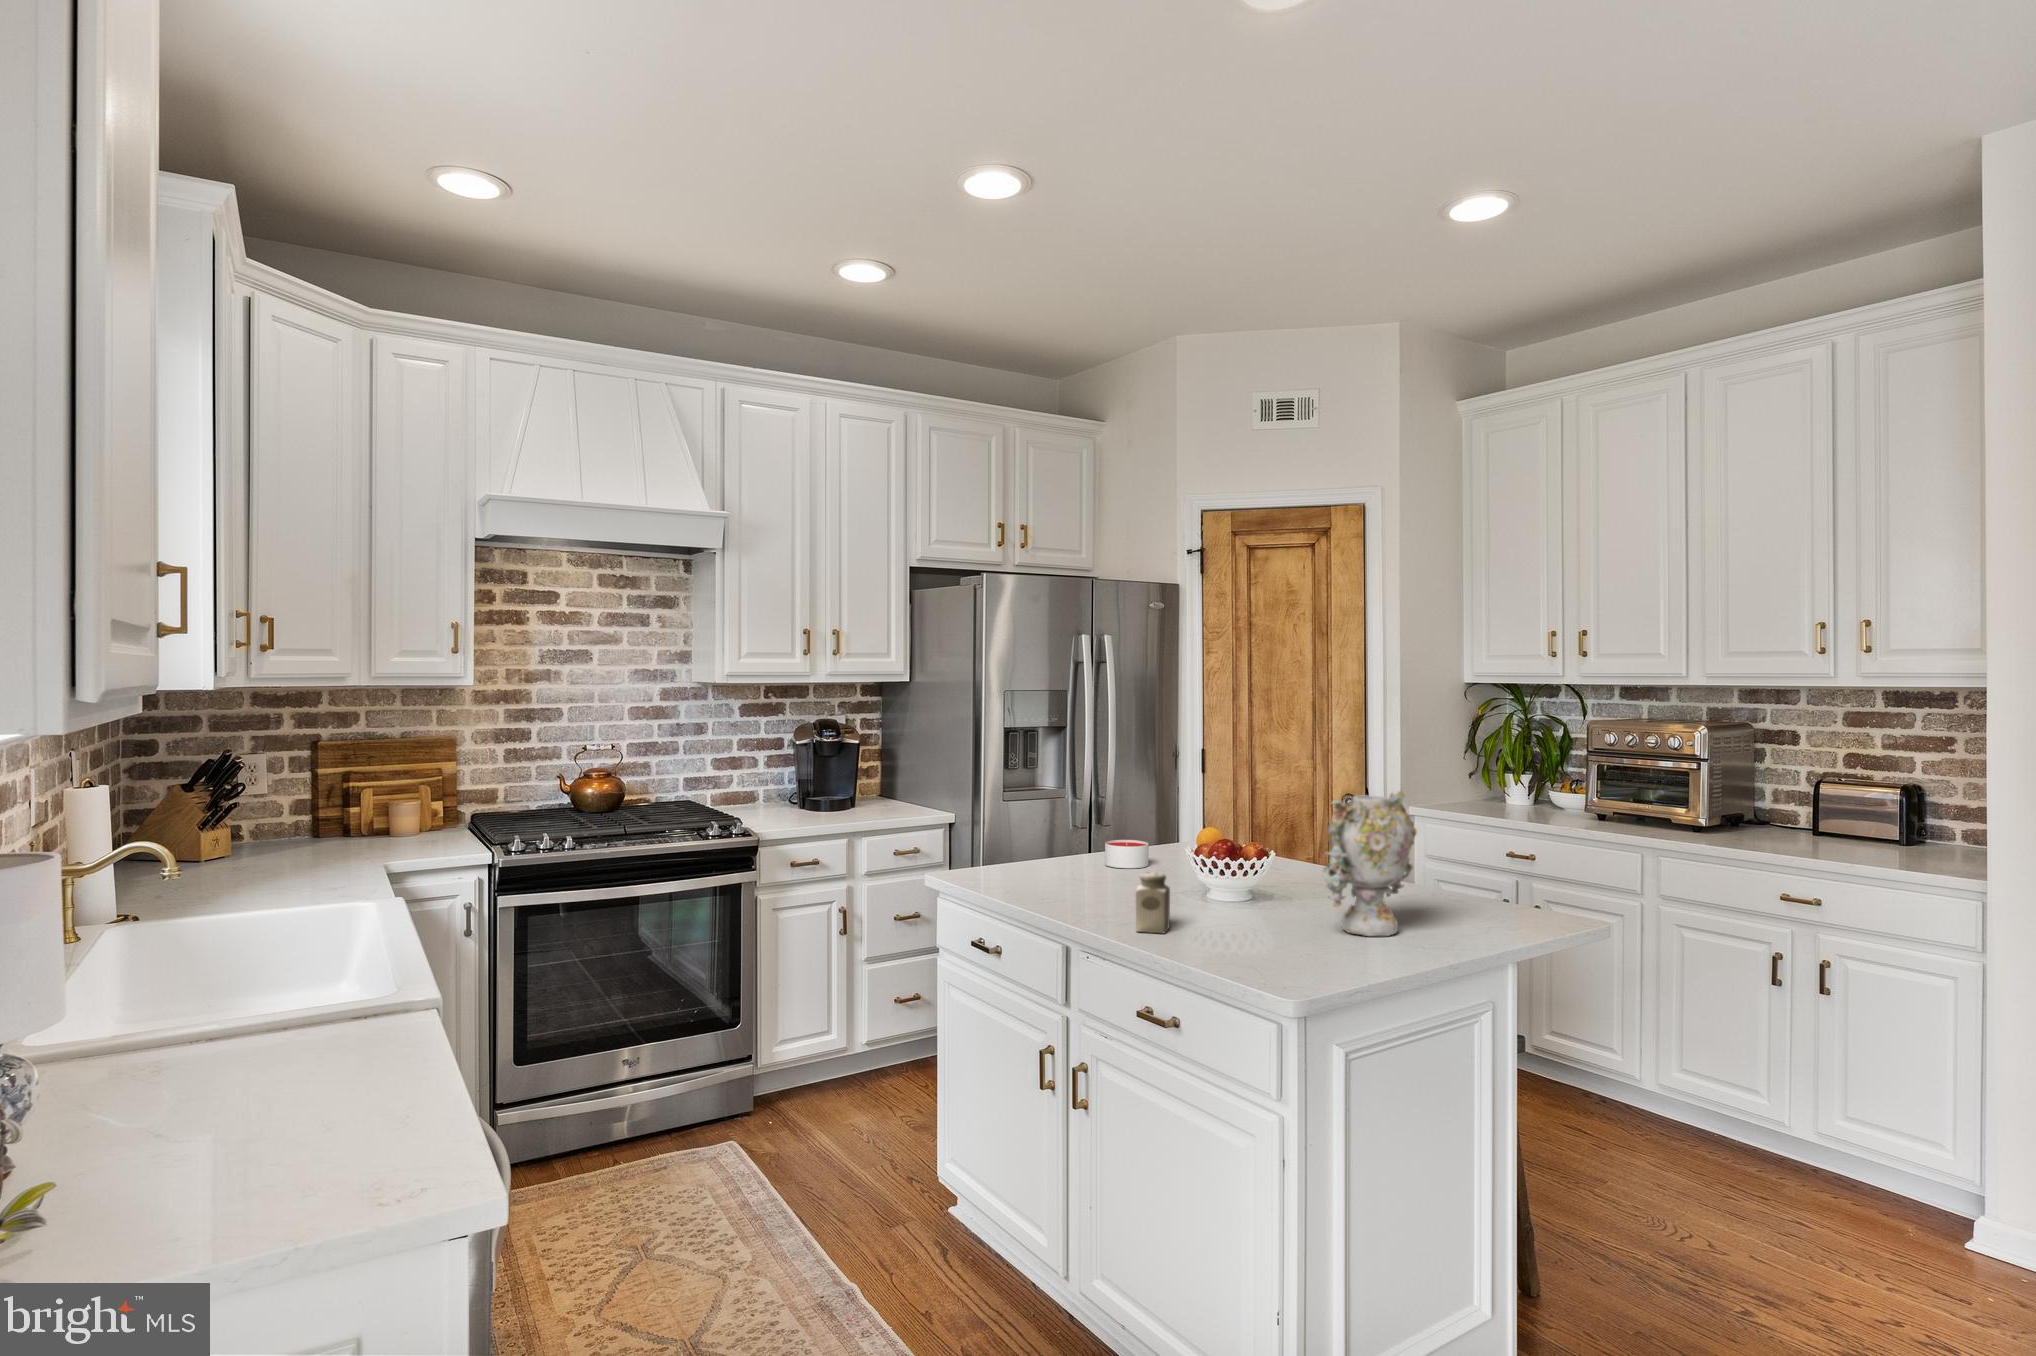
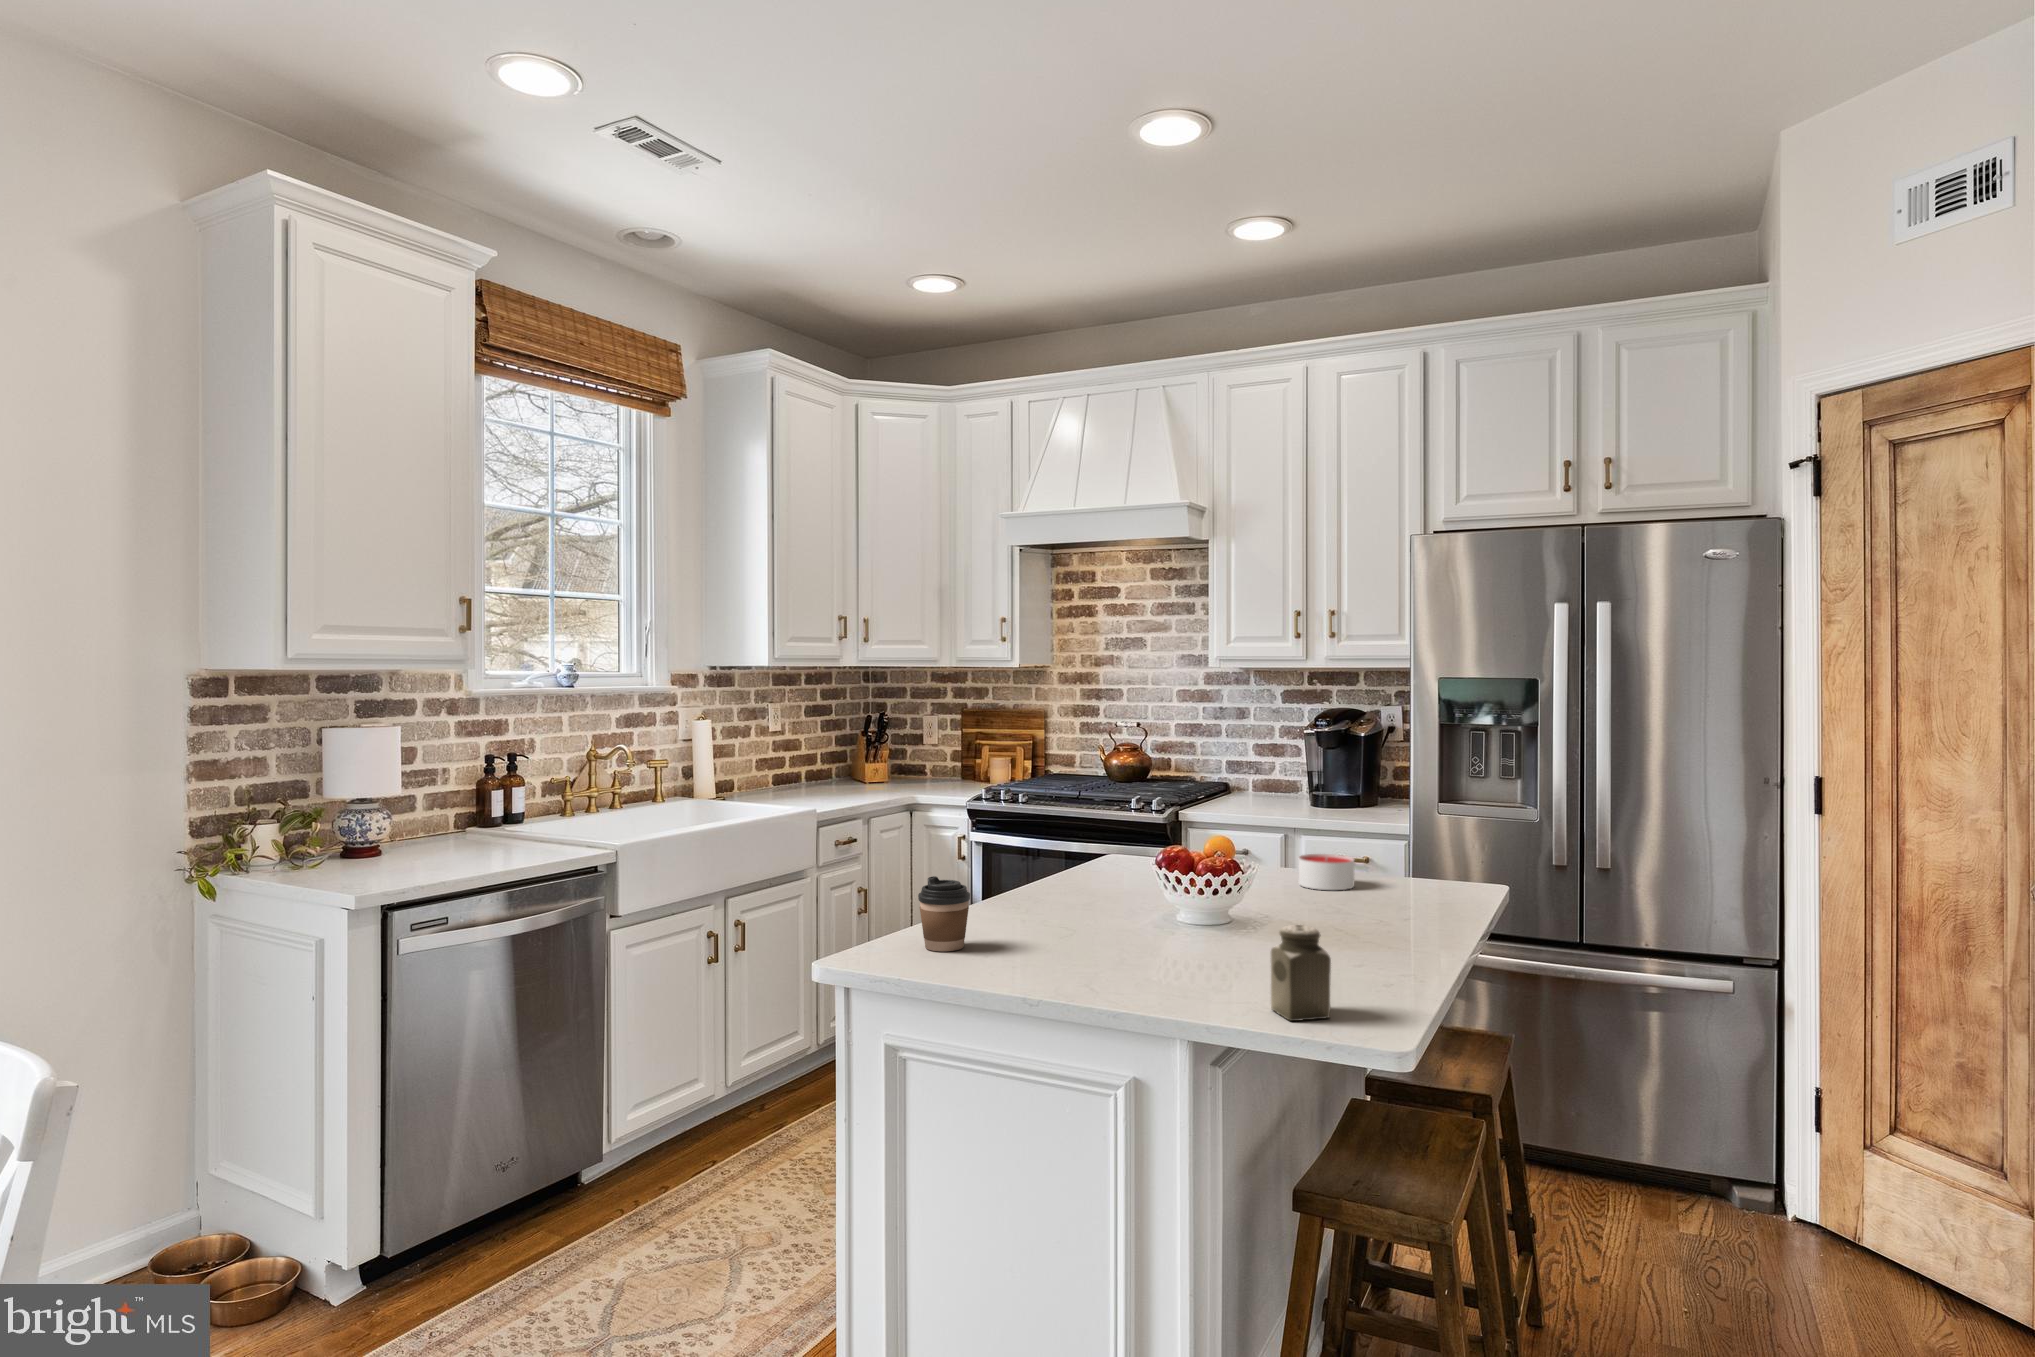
vase: present [1323,788,1417,936] -> none [1062,791,1229,989]
salt shaker: present [1136,872,1170,933] -> present [1271,925,1331,1021]
coffee cup: none [1187,890,1234,955] -> present [918,876,970,951]

